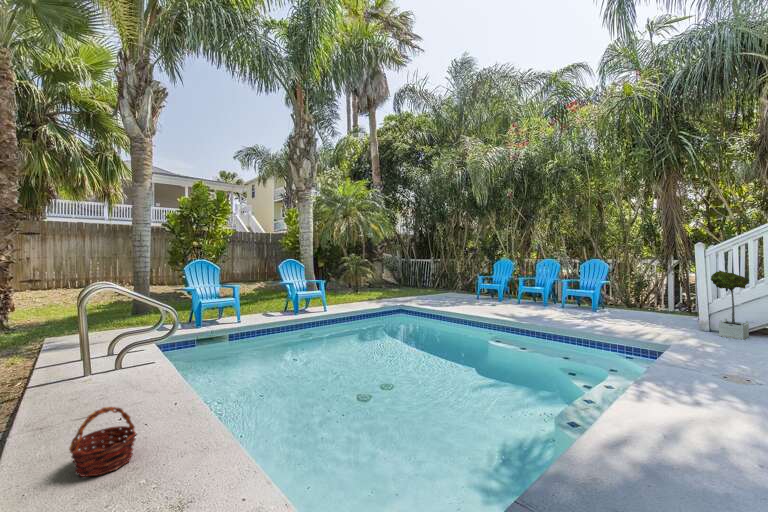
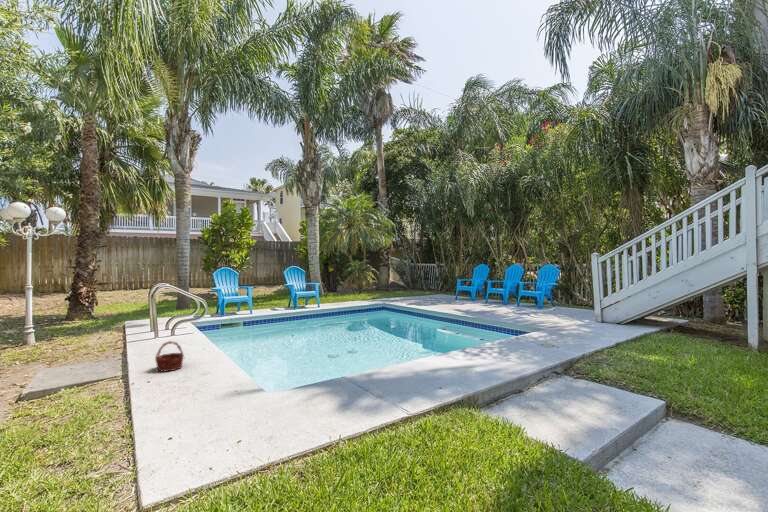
potted tree: present [711,270,749,340] -> none [605,274,632,327]

